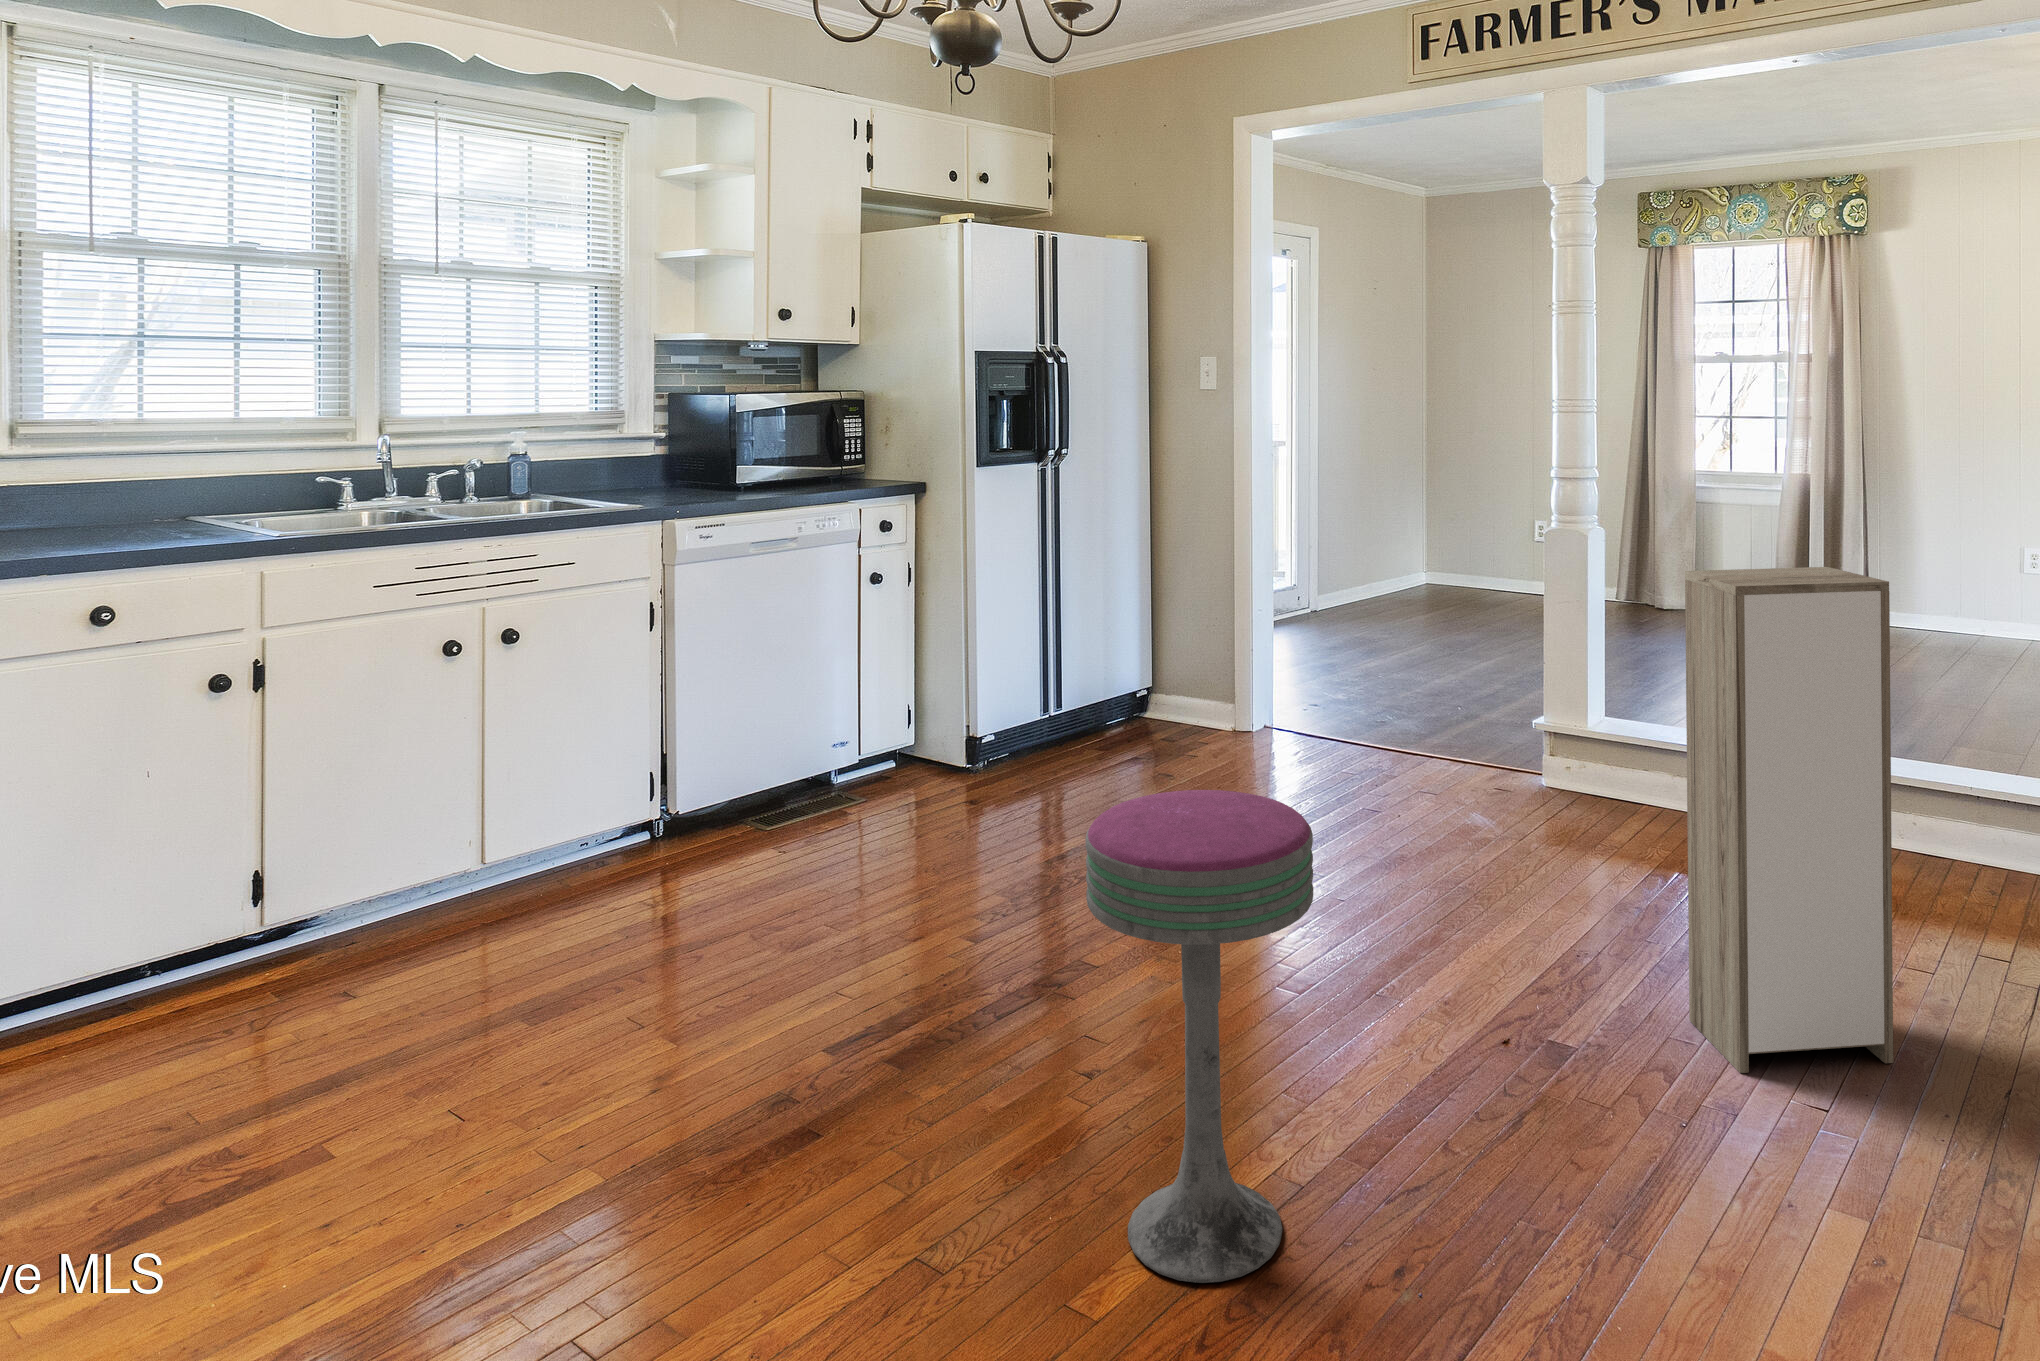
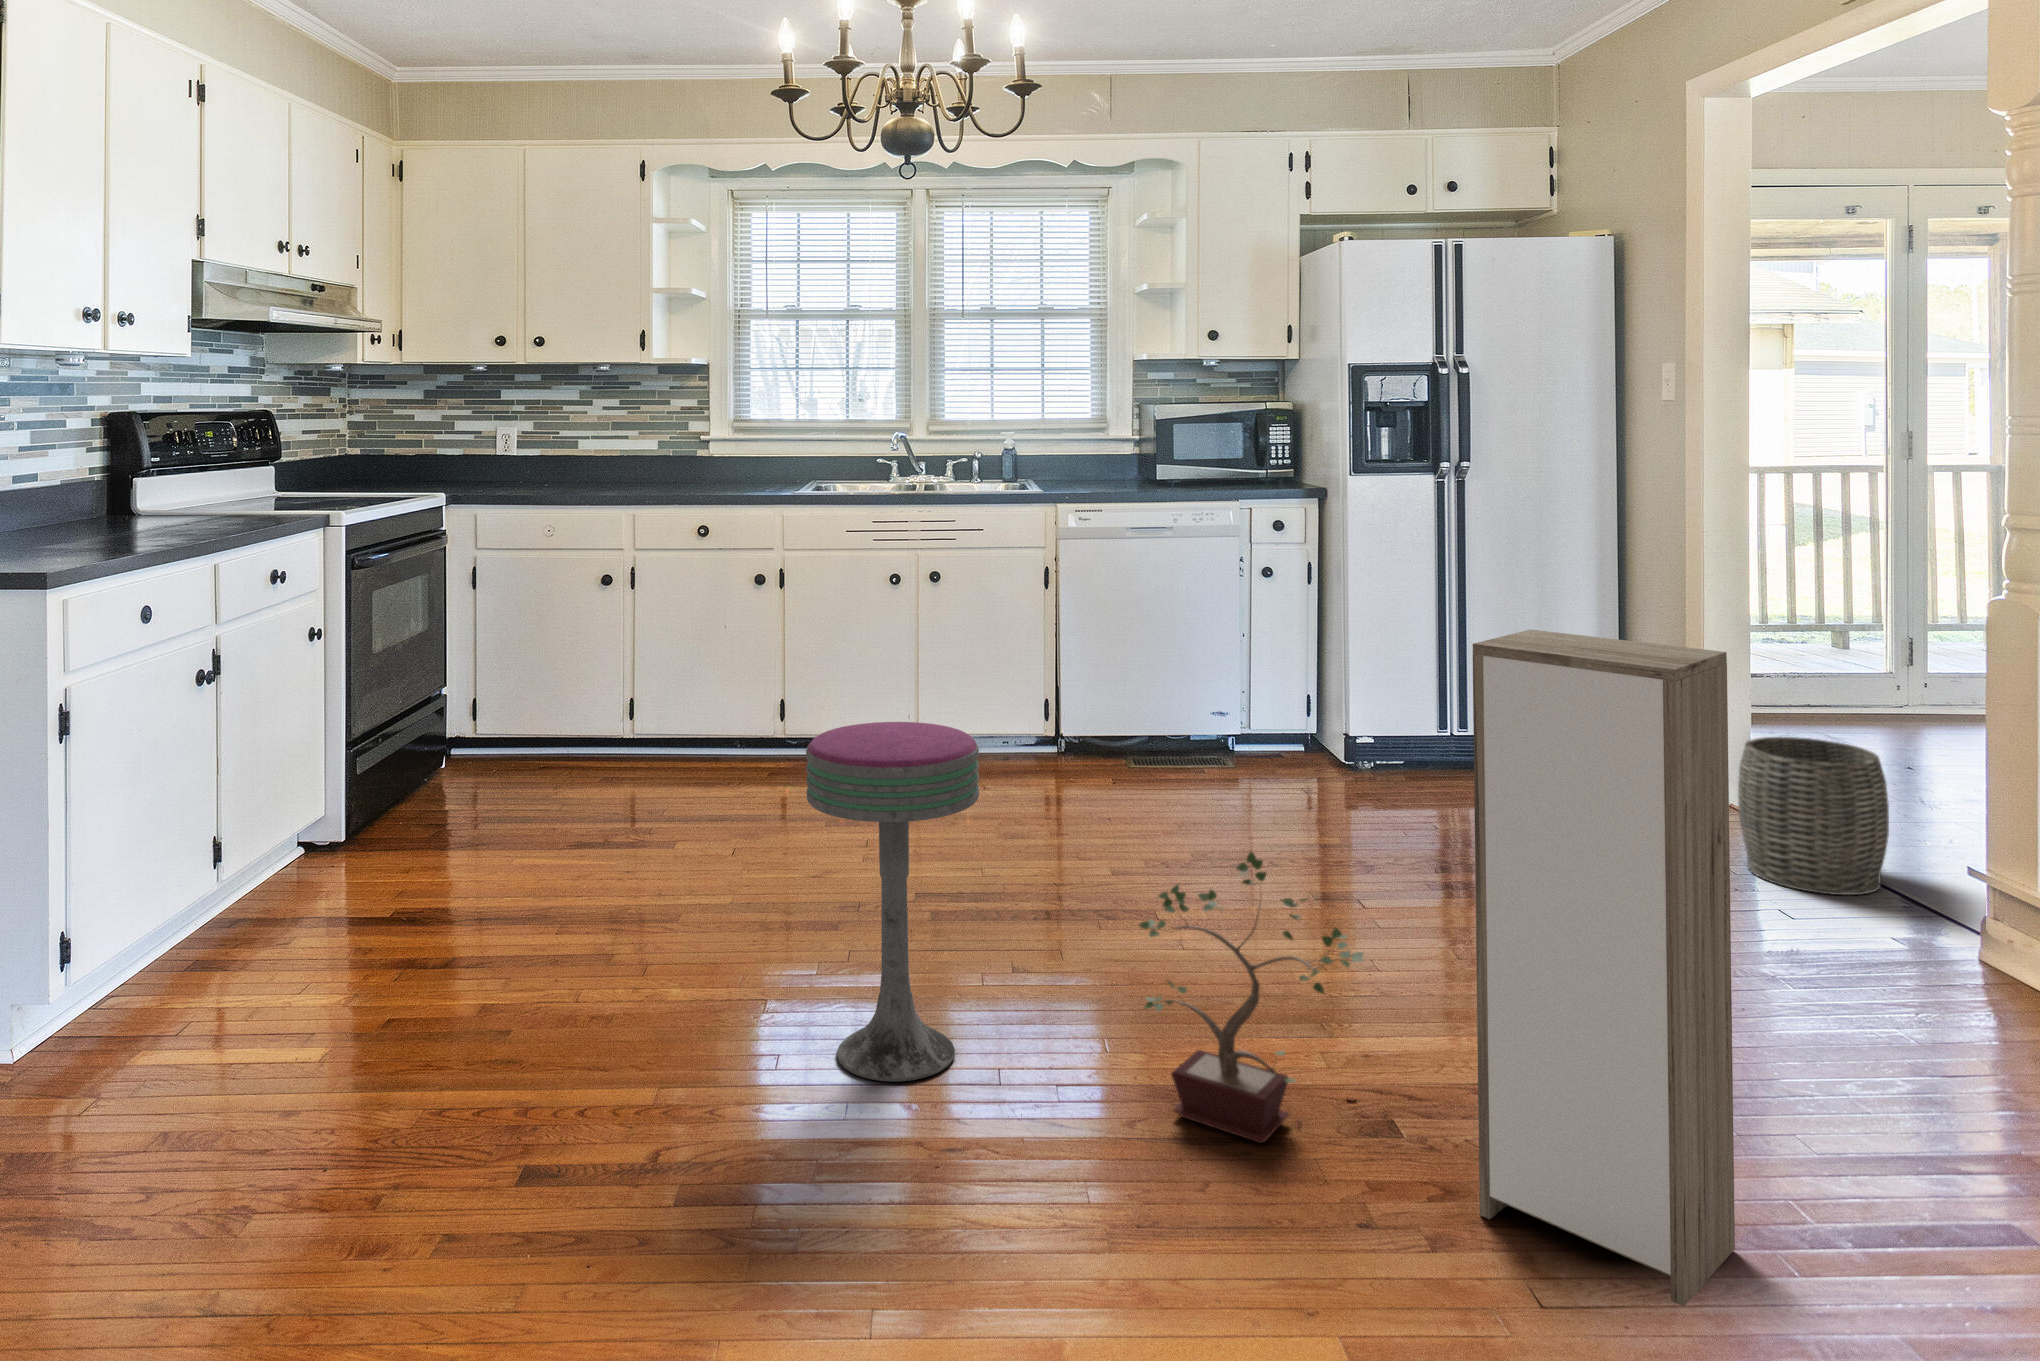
woven basket: none [1333,646,1431,763] -> present [1738,737,1889,895]
potted plant: none [1441,826,1675,1124] -> present [1138,852,1363,1143]

